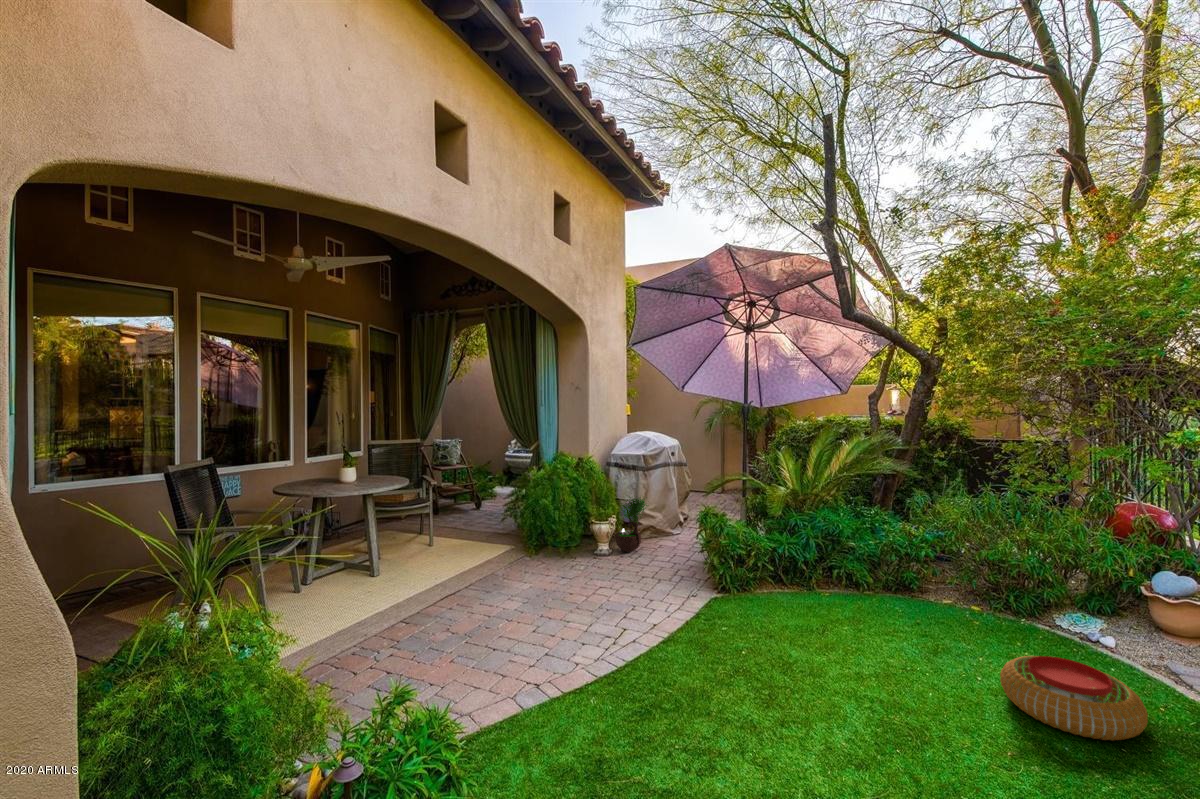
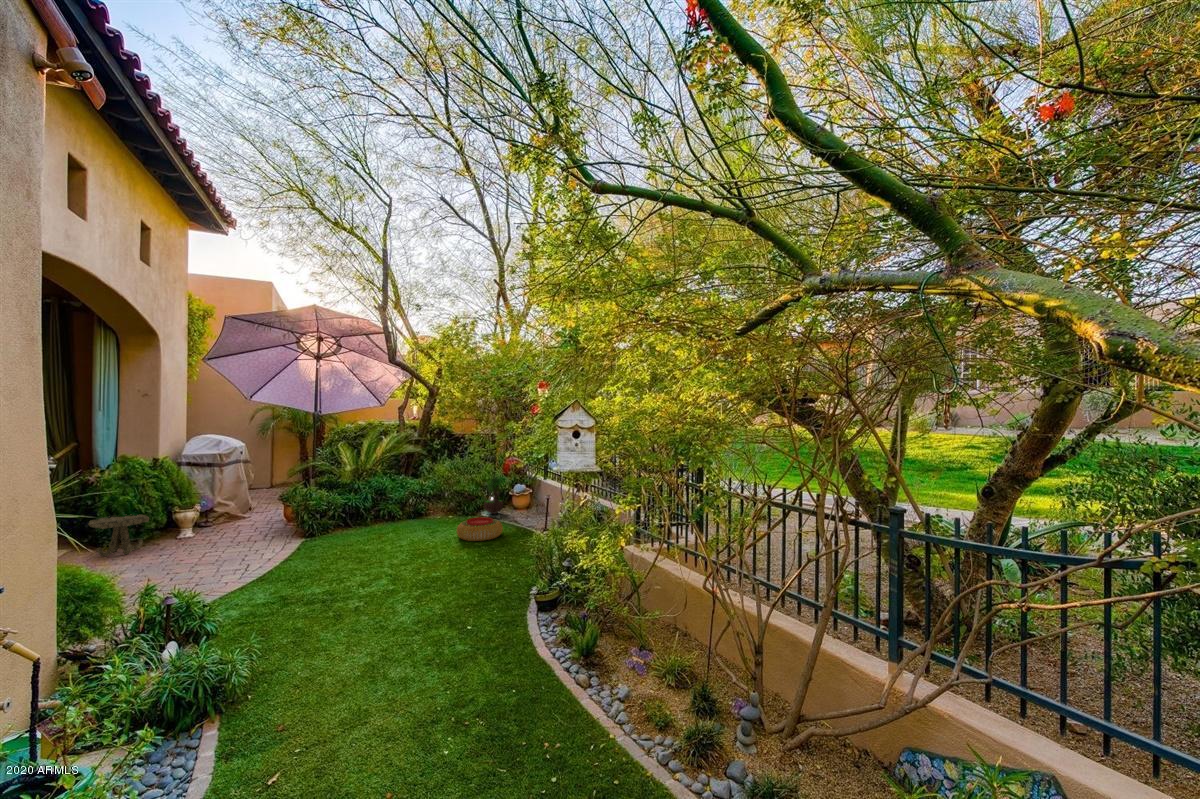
potted tree: present [616,497,647,552] -> present [484,476,504,514]
side table: none [515,521,563,569] -> present [88,514,149,556]

